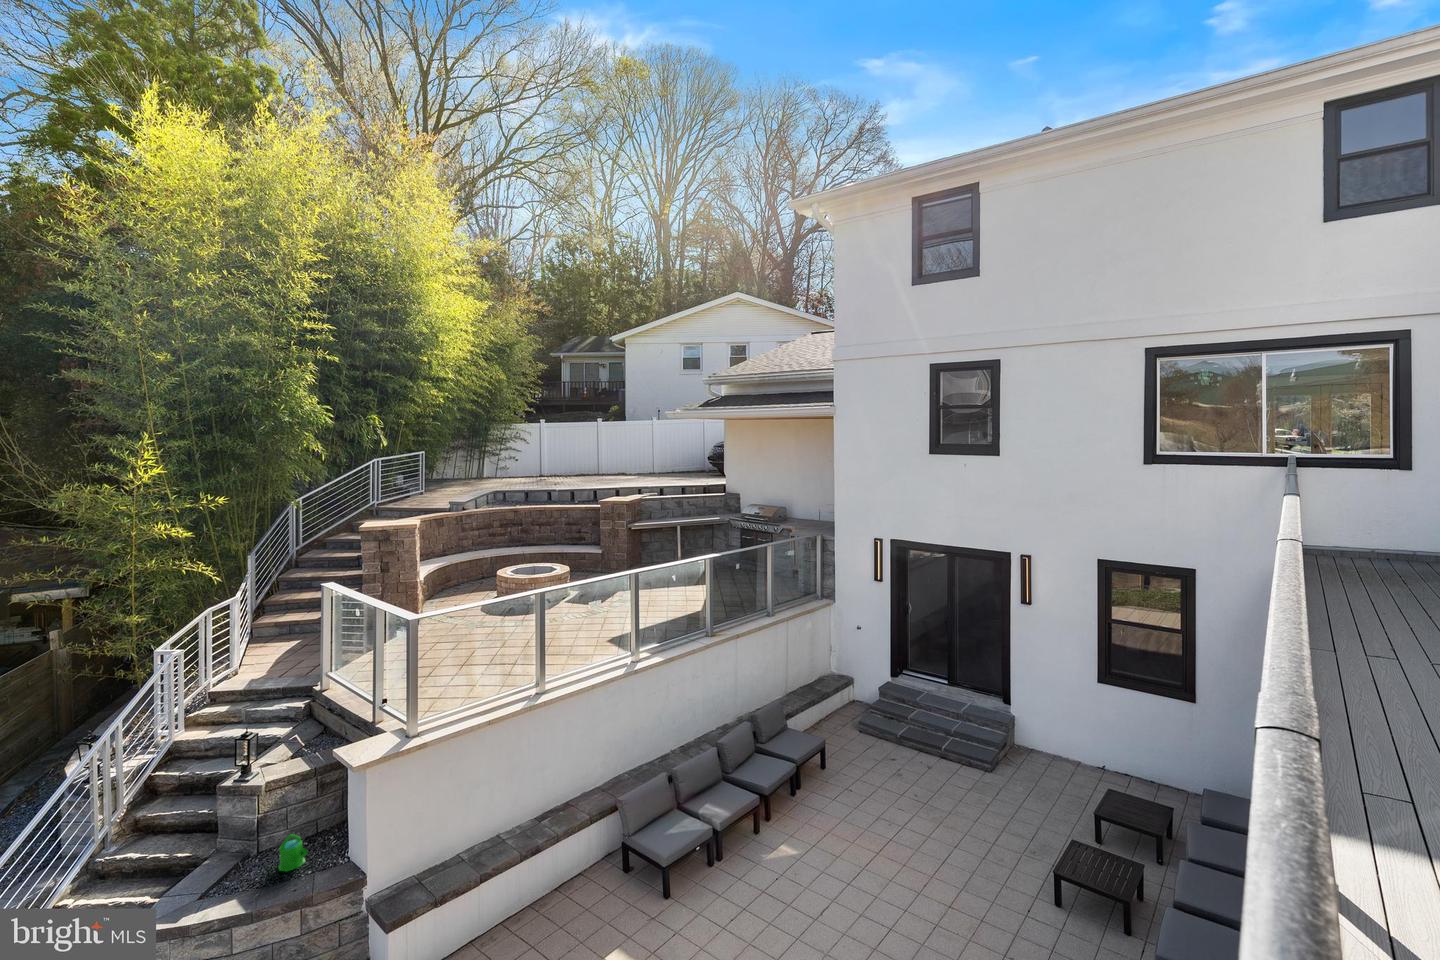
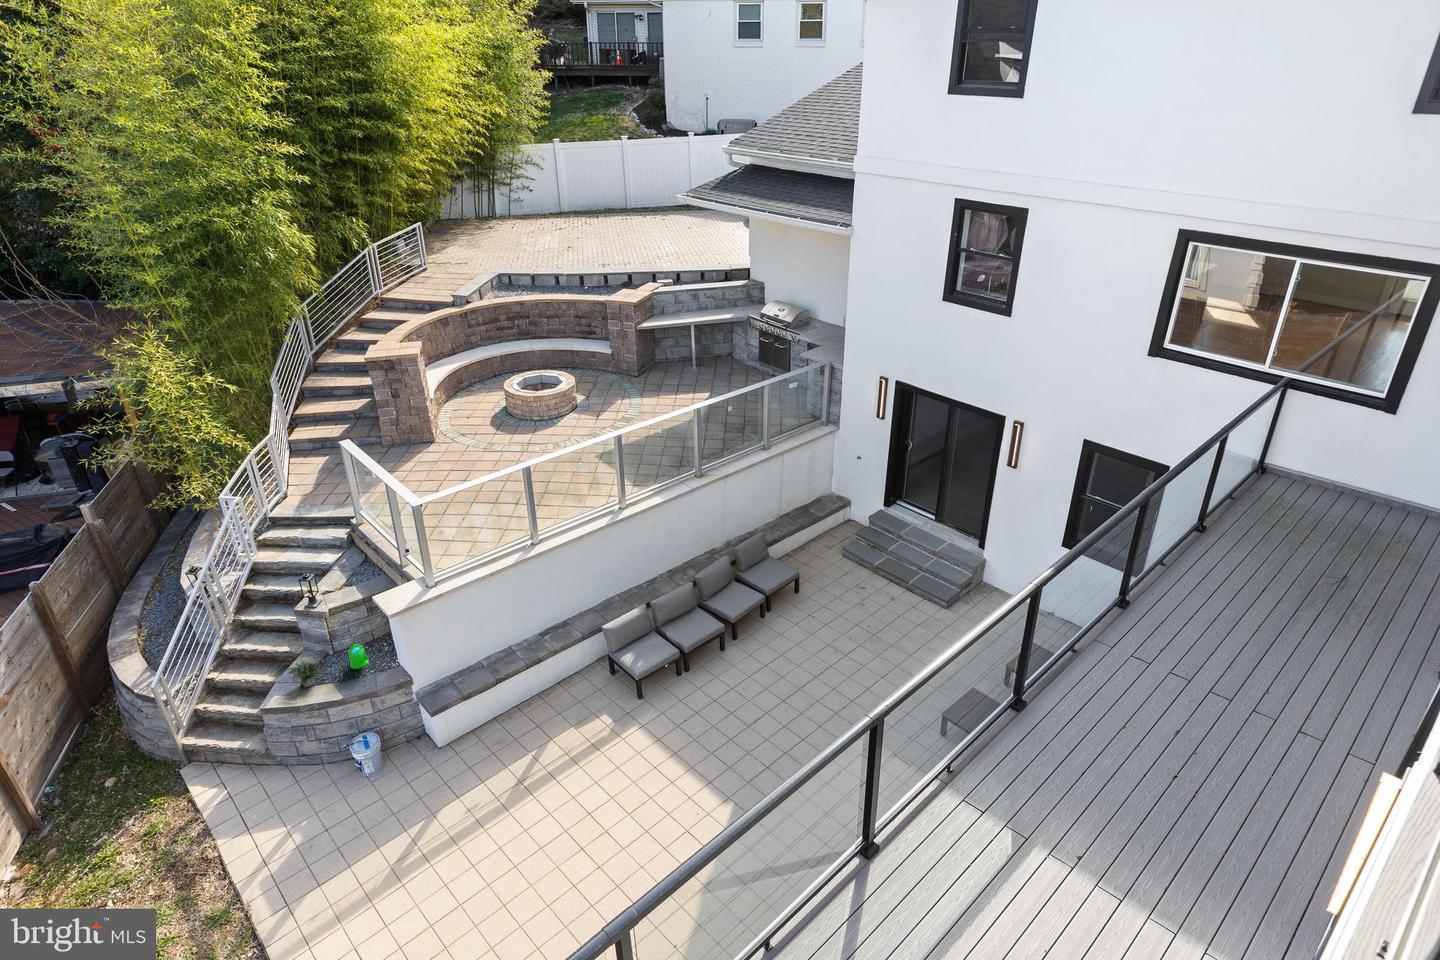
potted plant: none [175,857,237,900] -> present [289,660,320,687]

